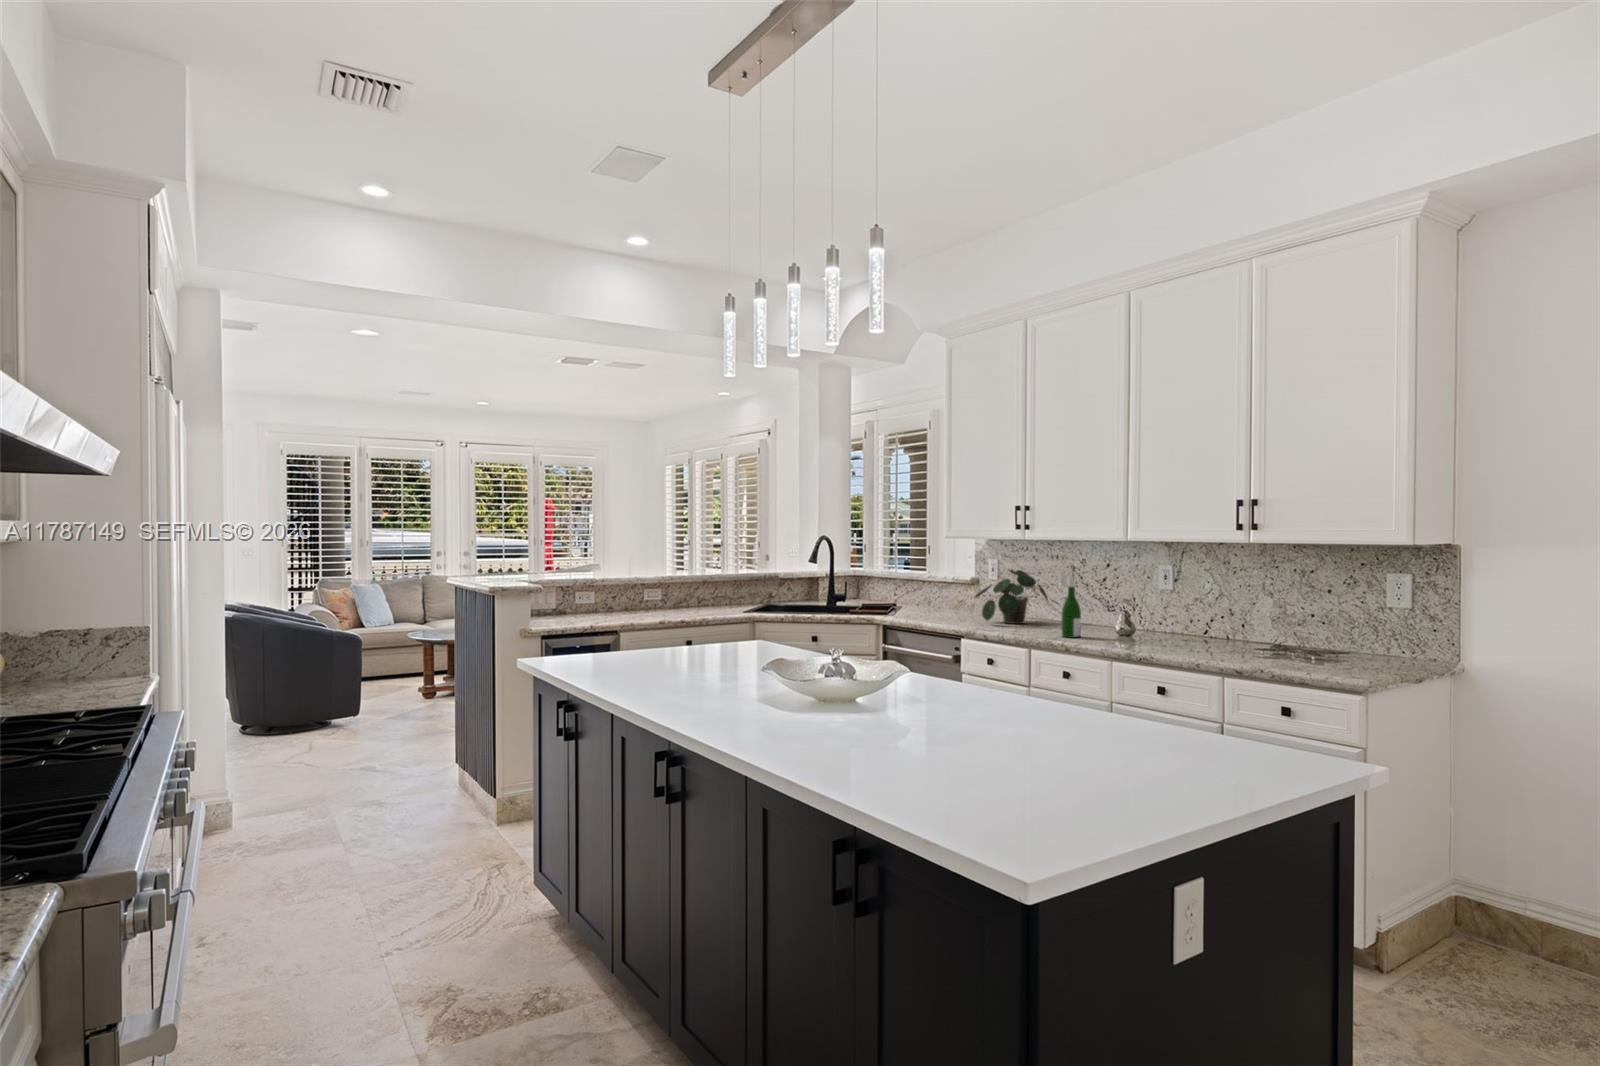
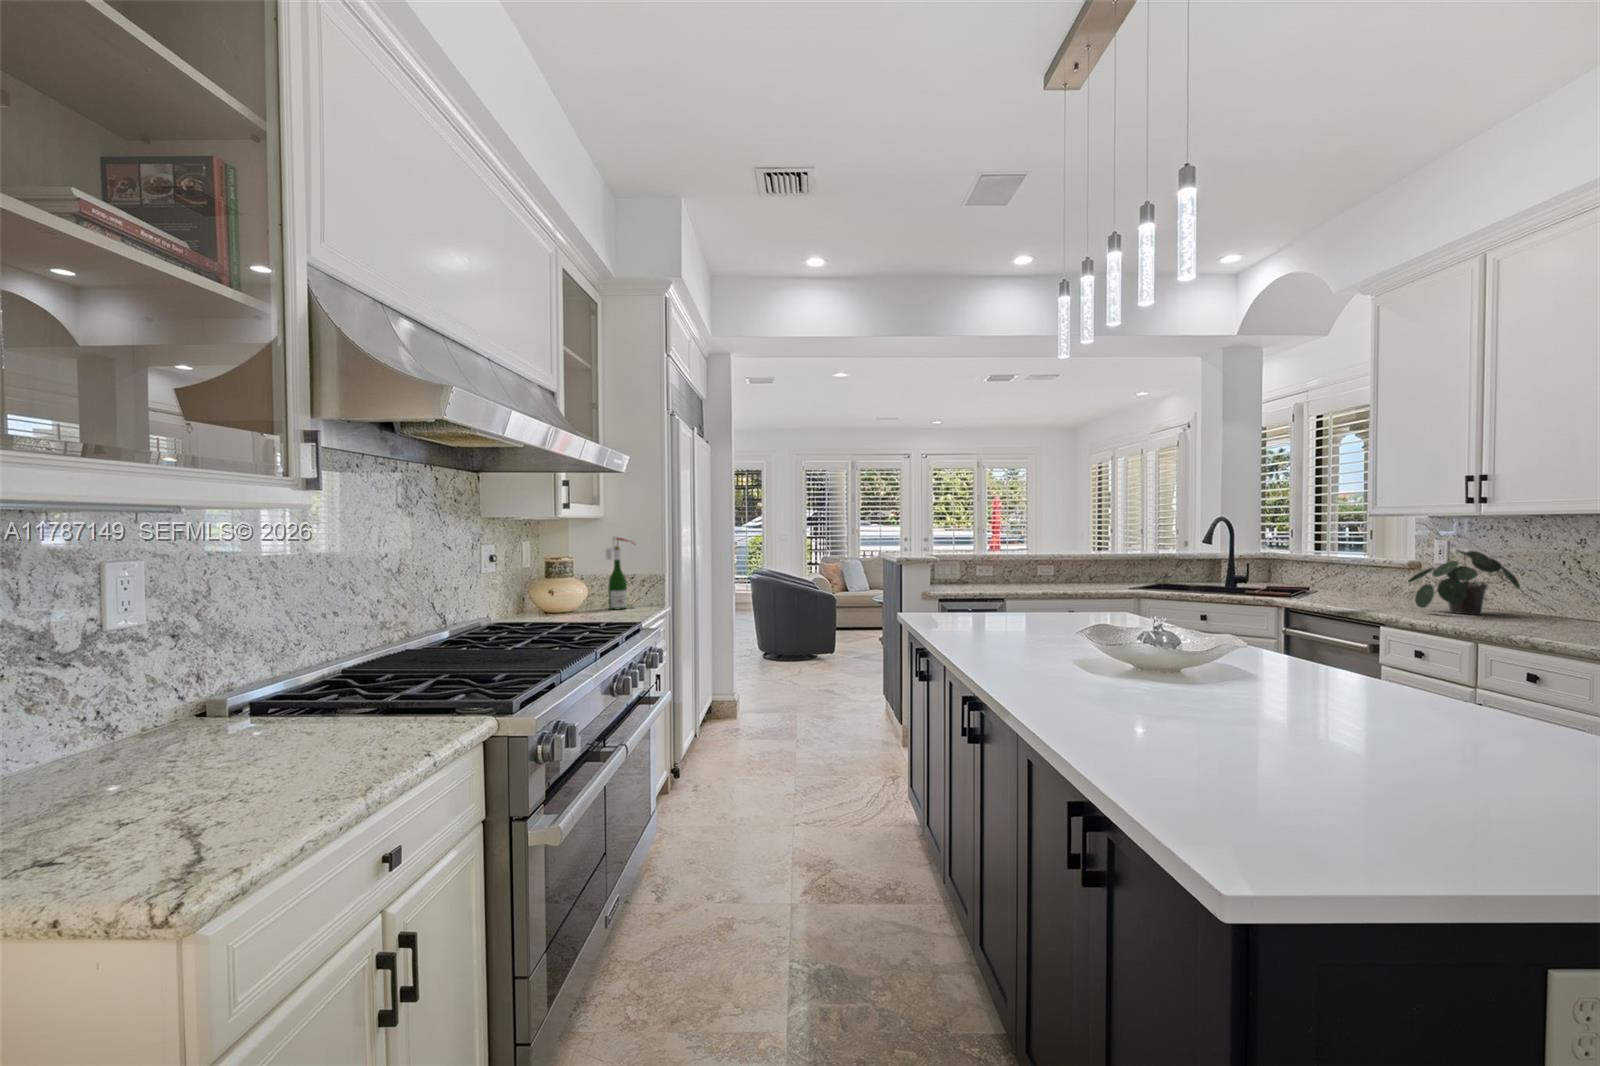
wine bottle: present [1059,563,1081,638] -> present [606,536,634,609]

